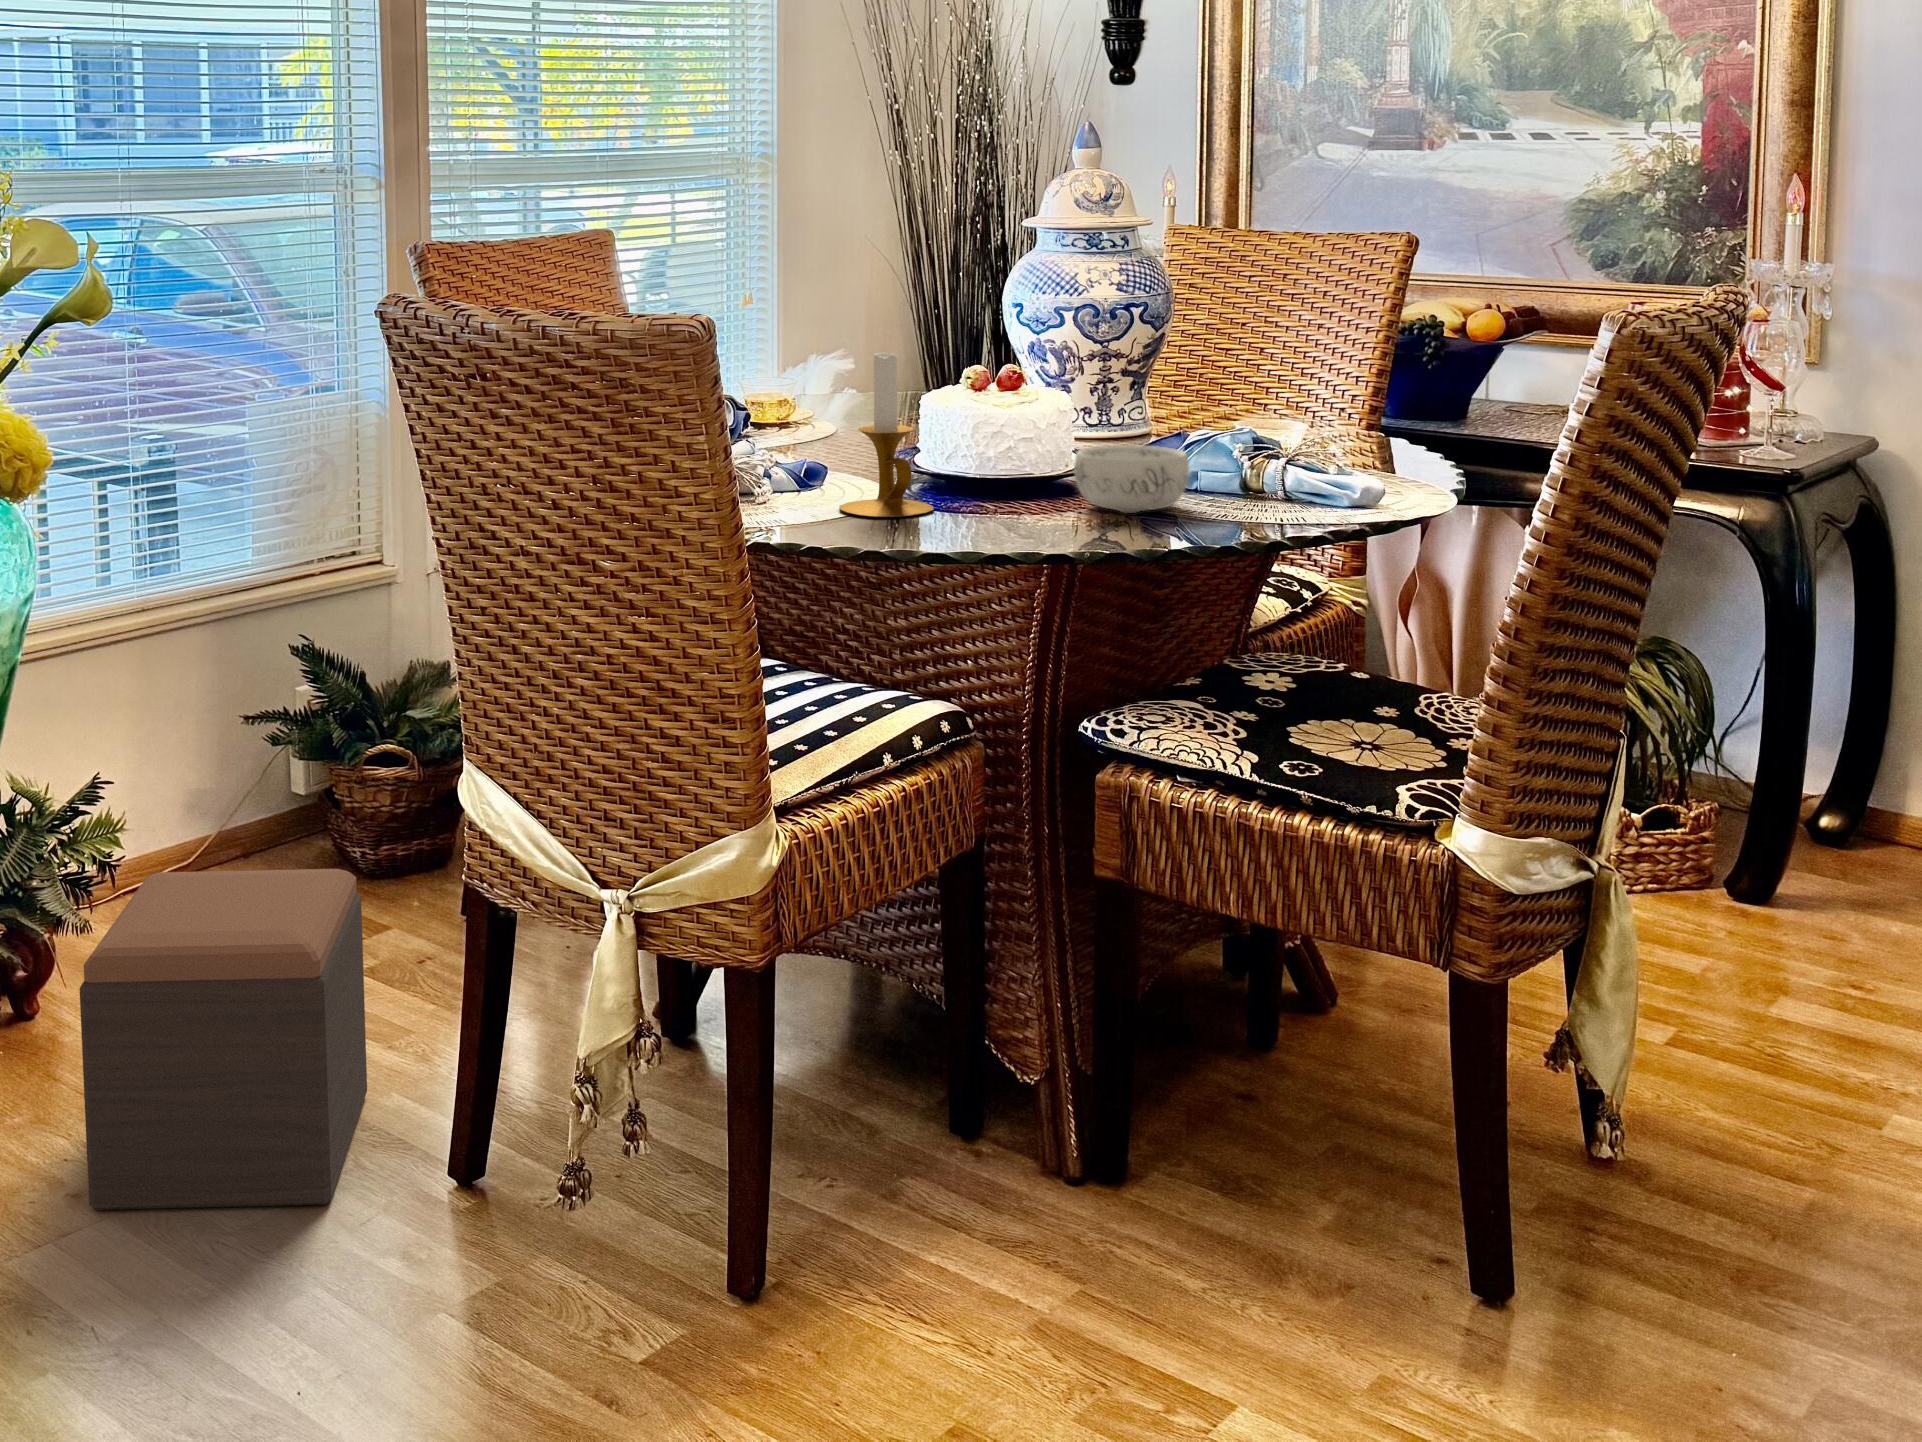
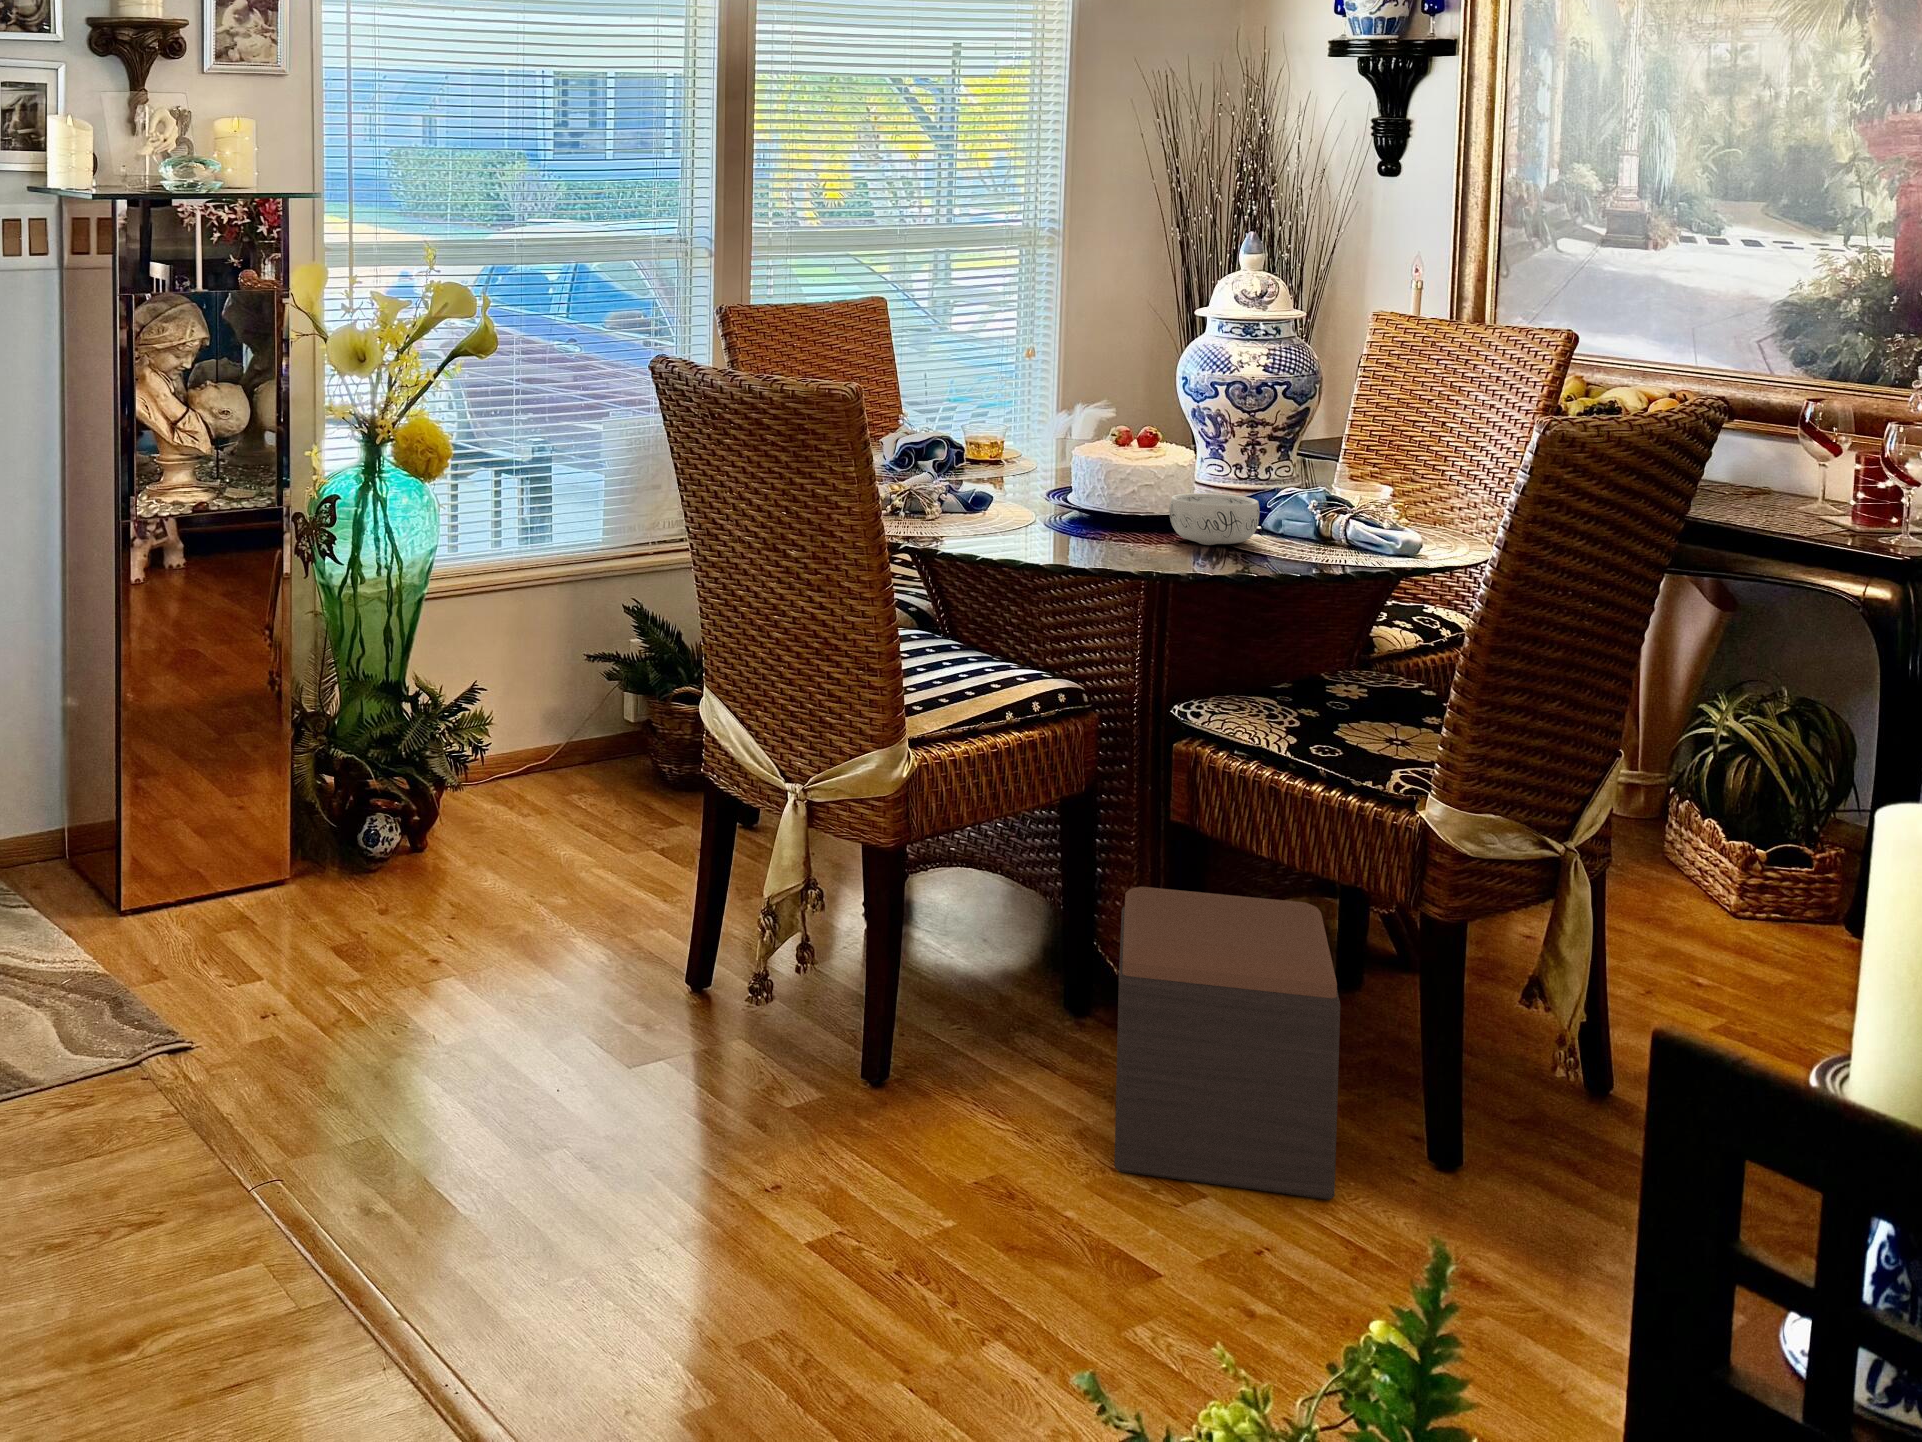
candlestick: present [839,352,934,517] -> none [988,413,1060,536]
footstool: present [80,869,367,1210] -> present [1115,887,1340,1200]

